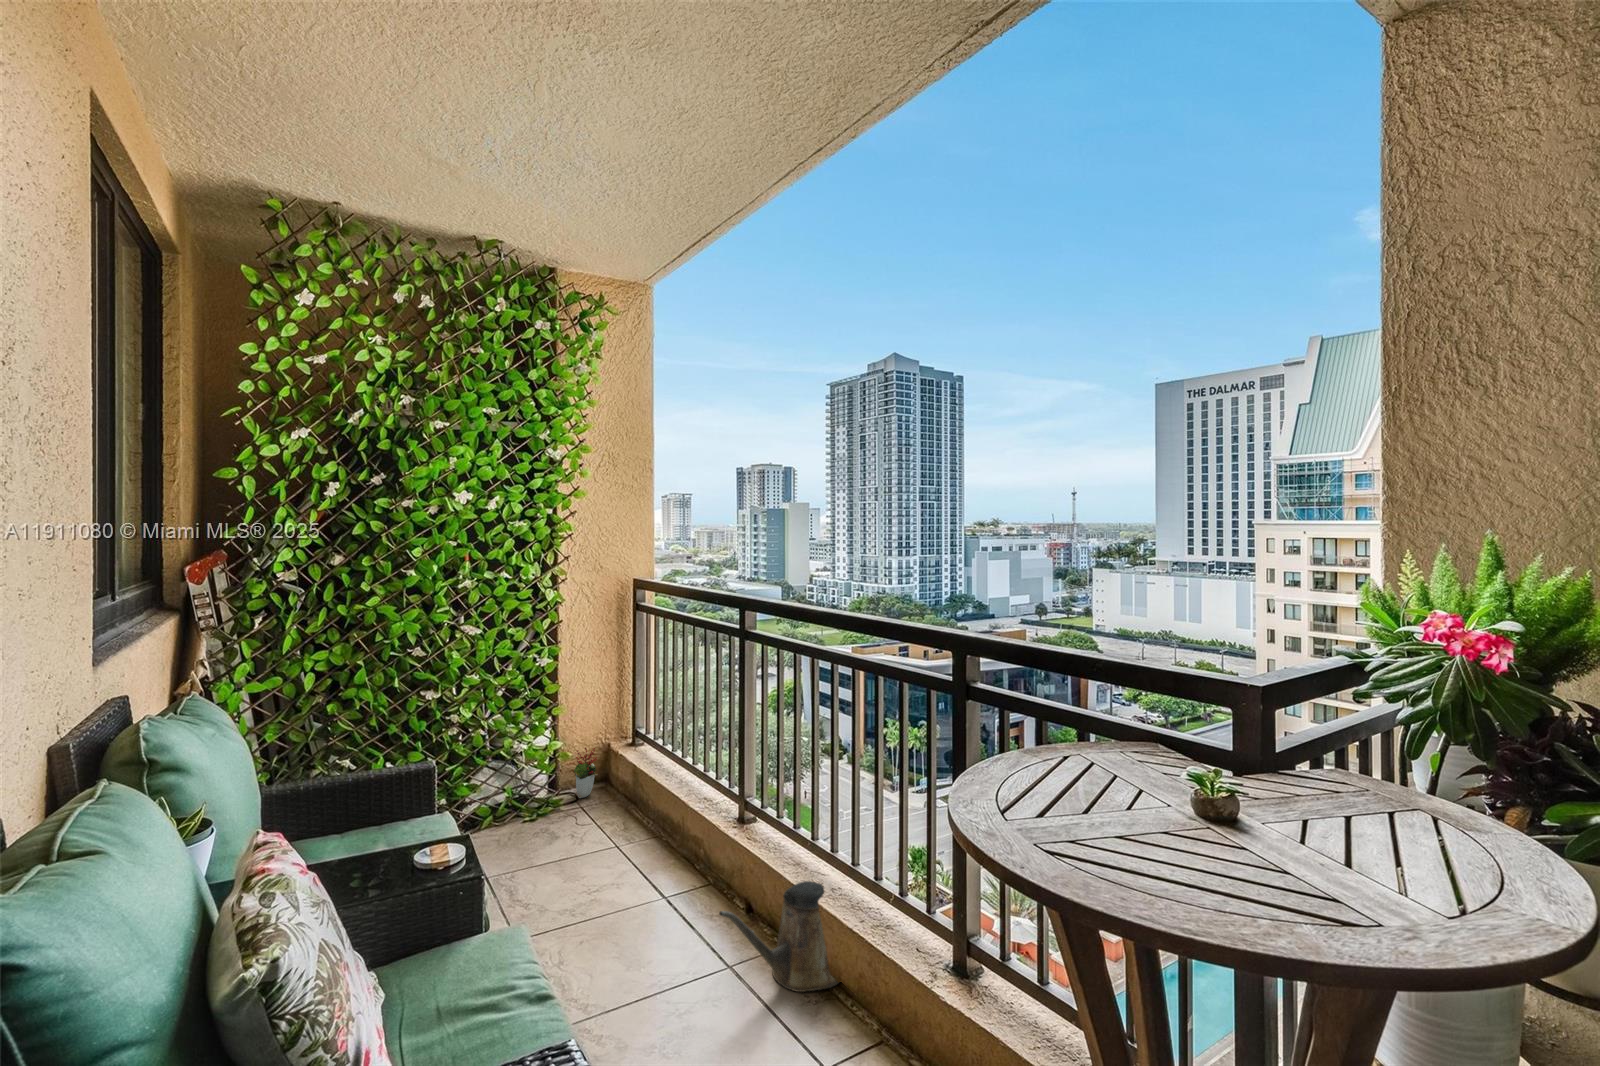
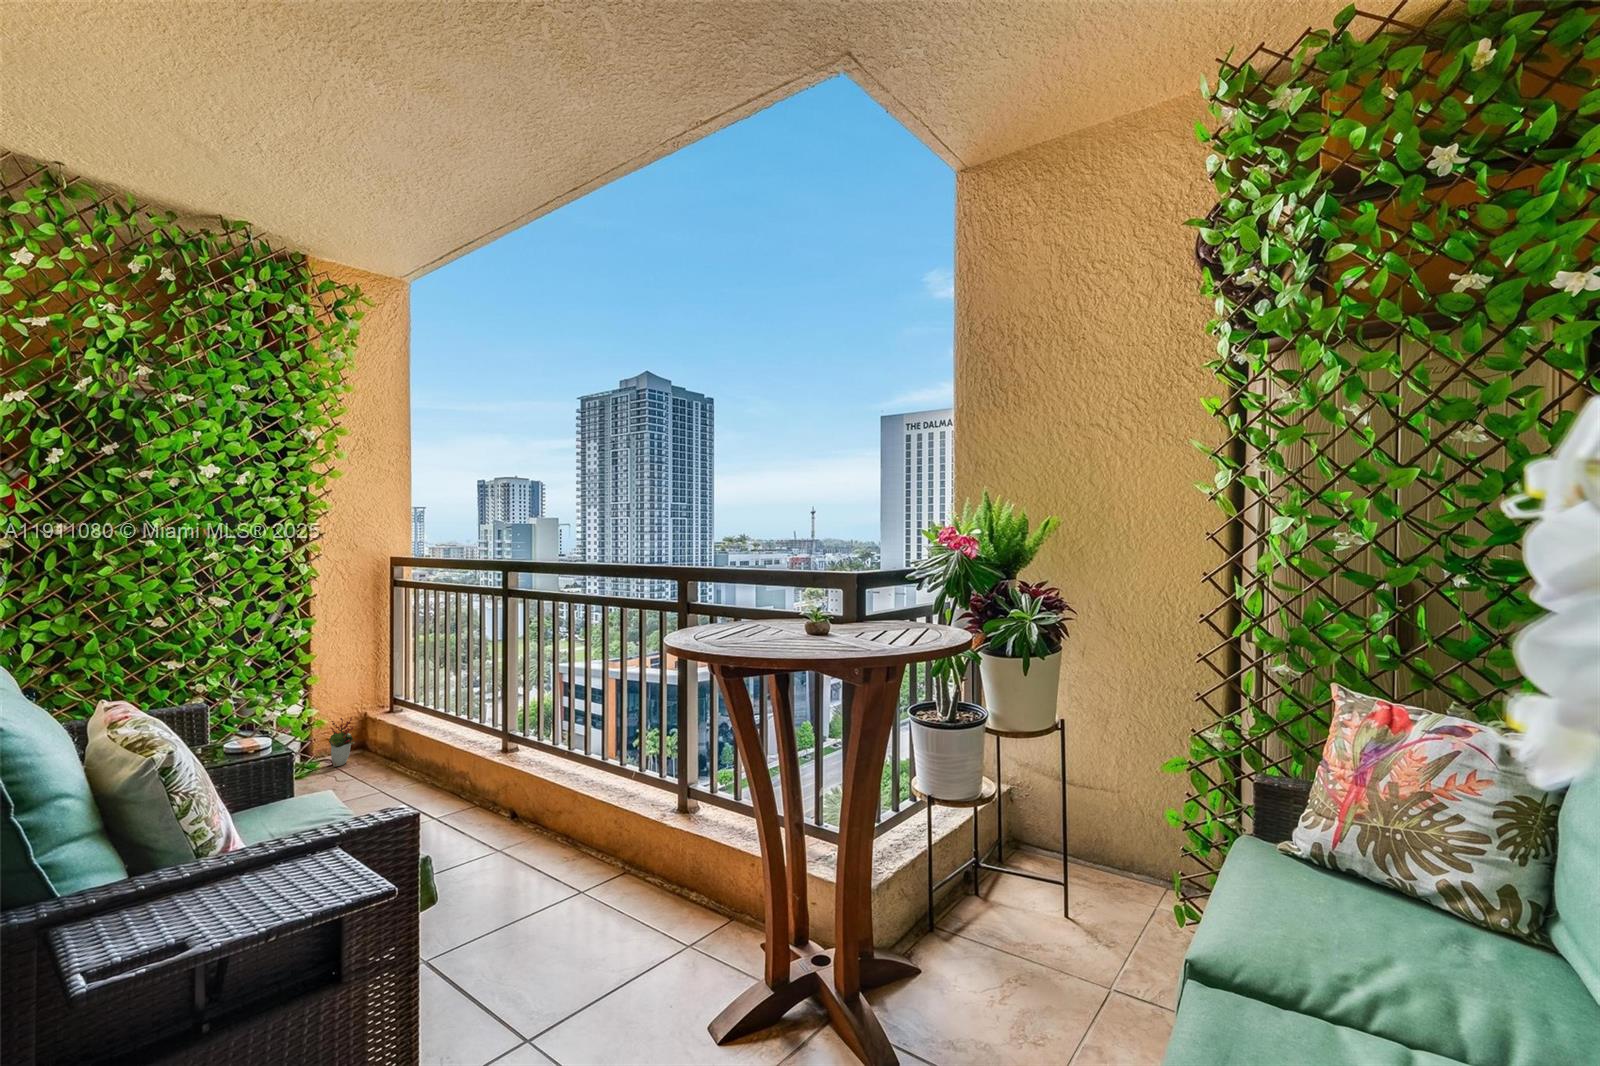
watering can: present [719,881,838,992] -> none [491,774,604,859]

